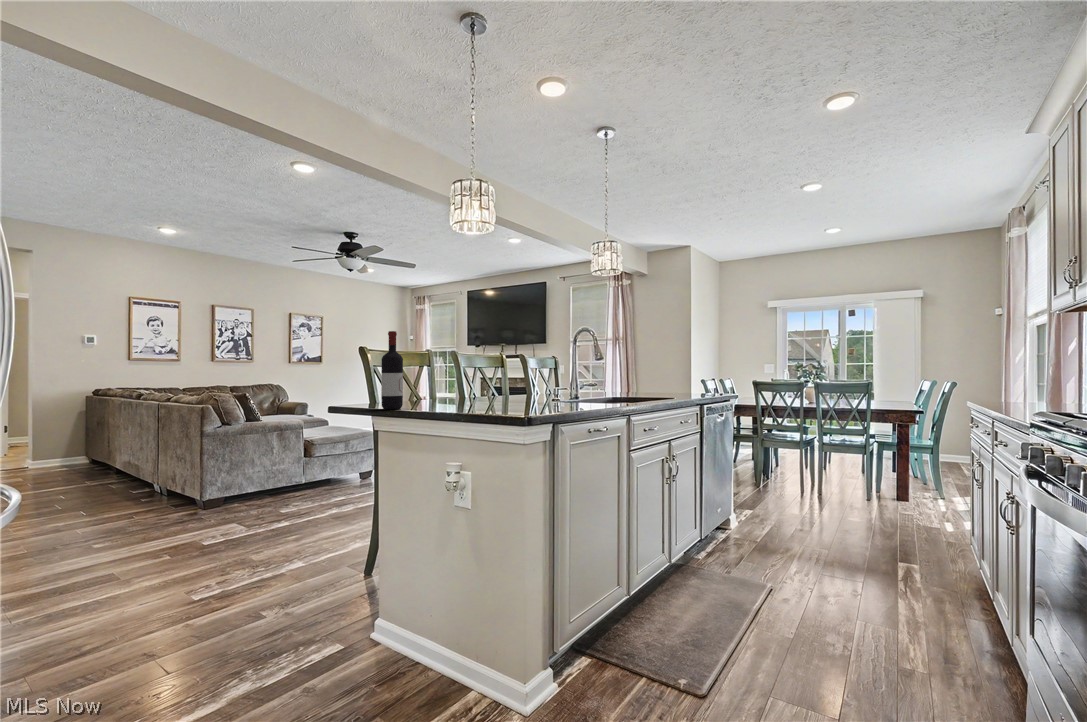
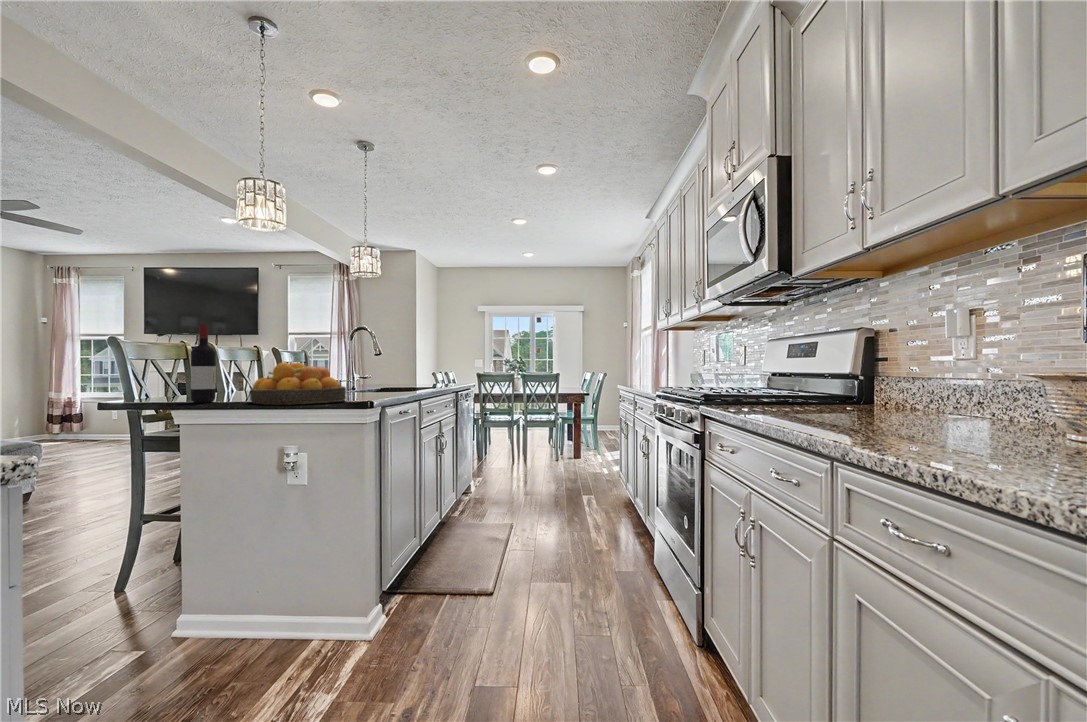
fruit bowl: none [421,369,518,417] -> present [250,363,346,405]

